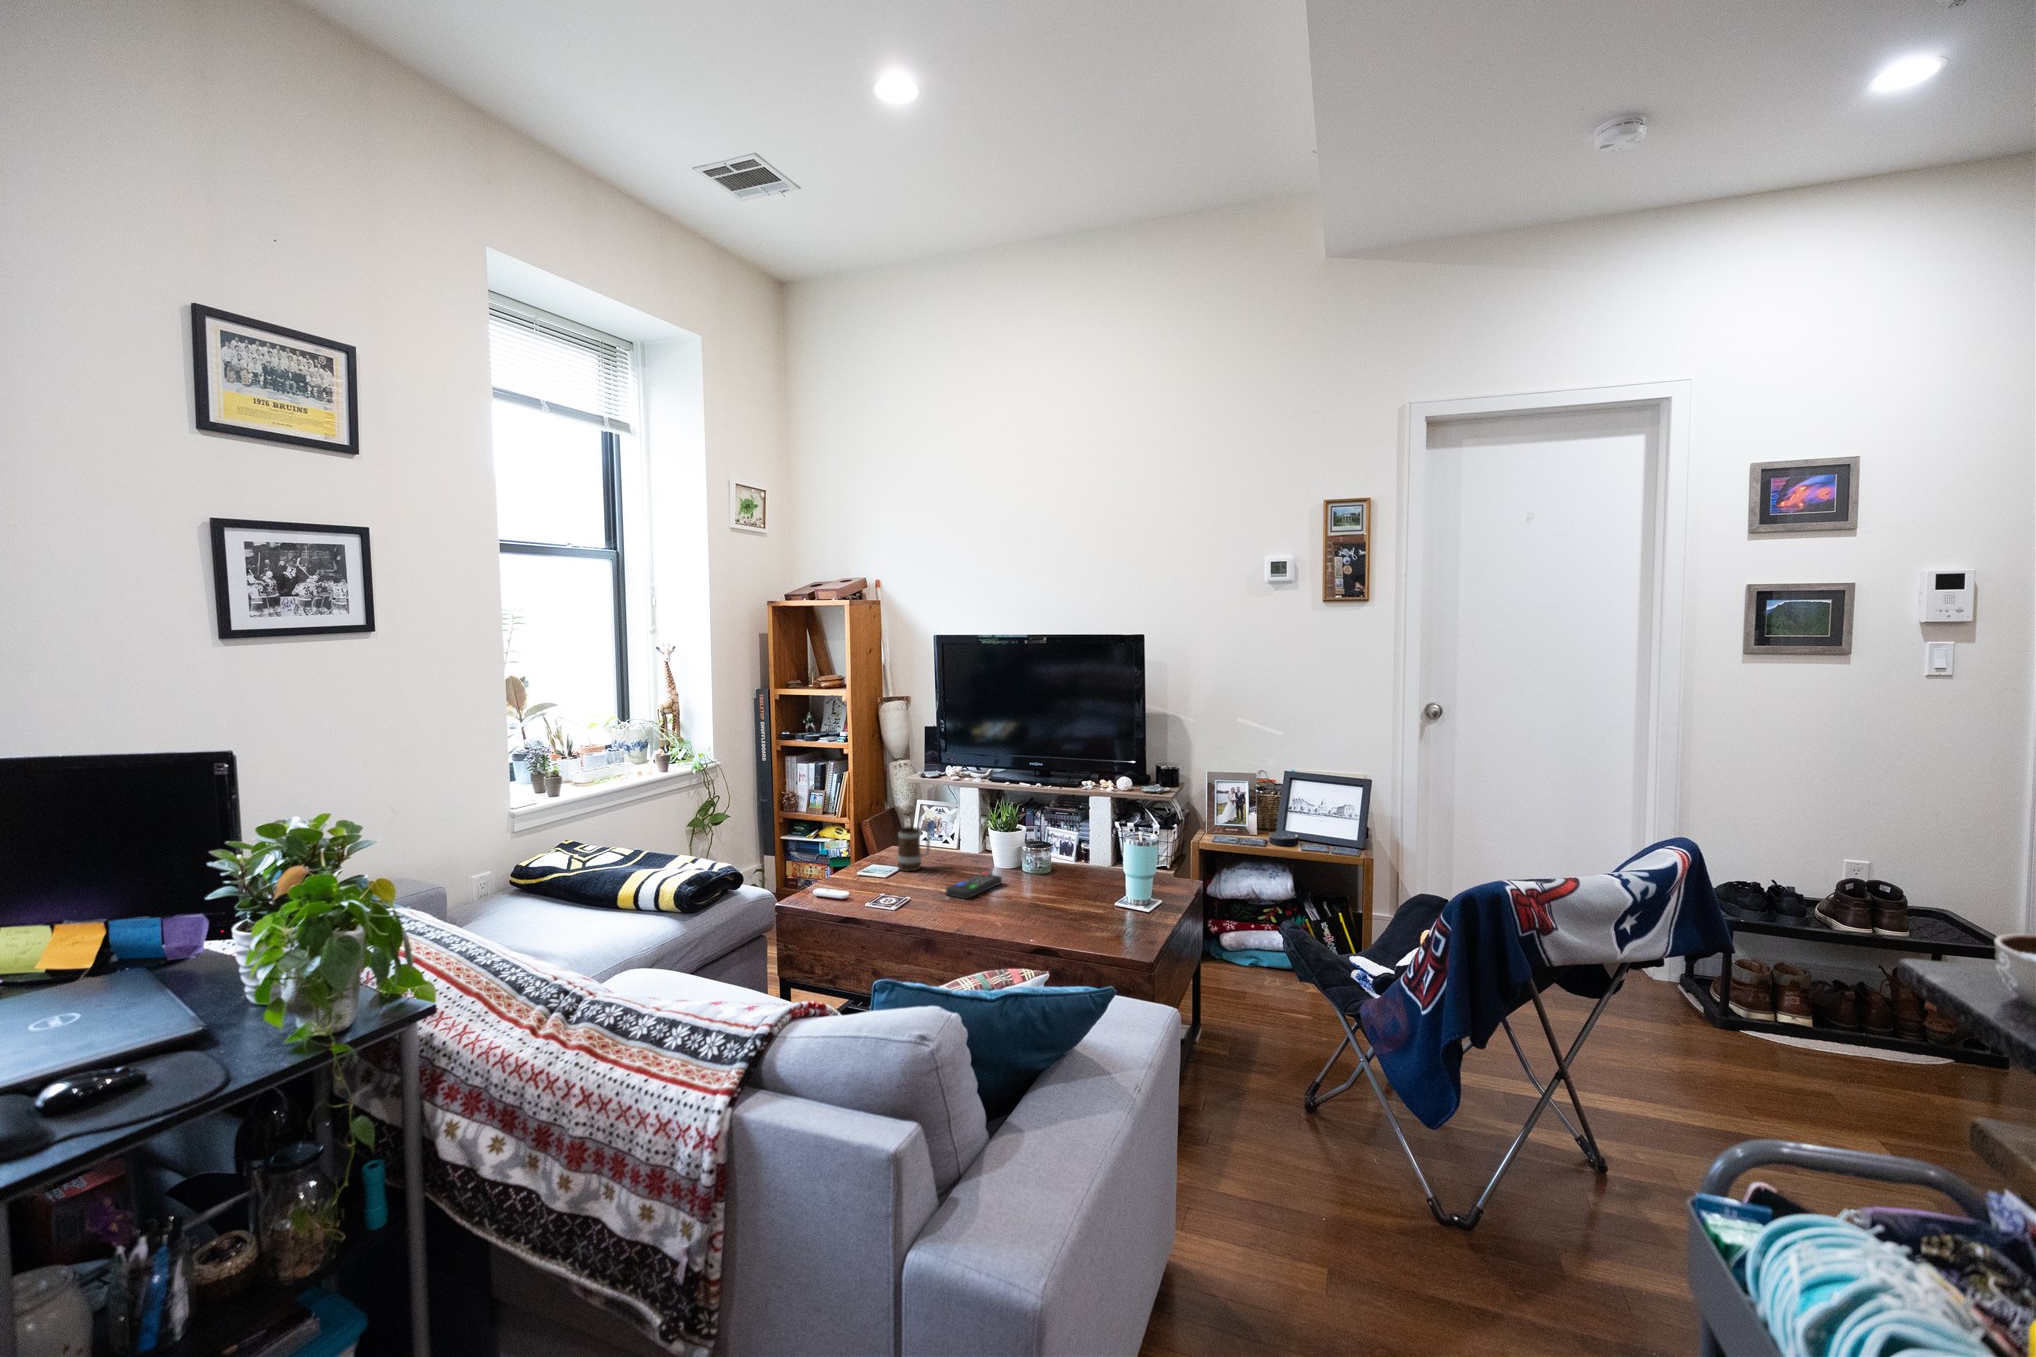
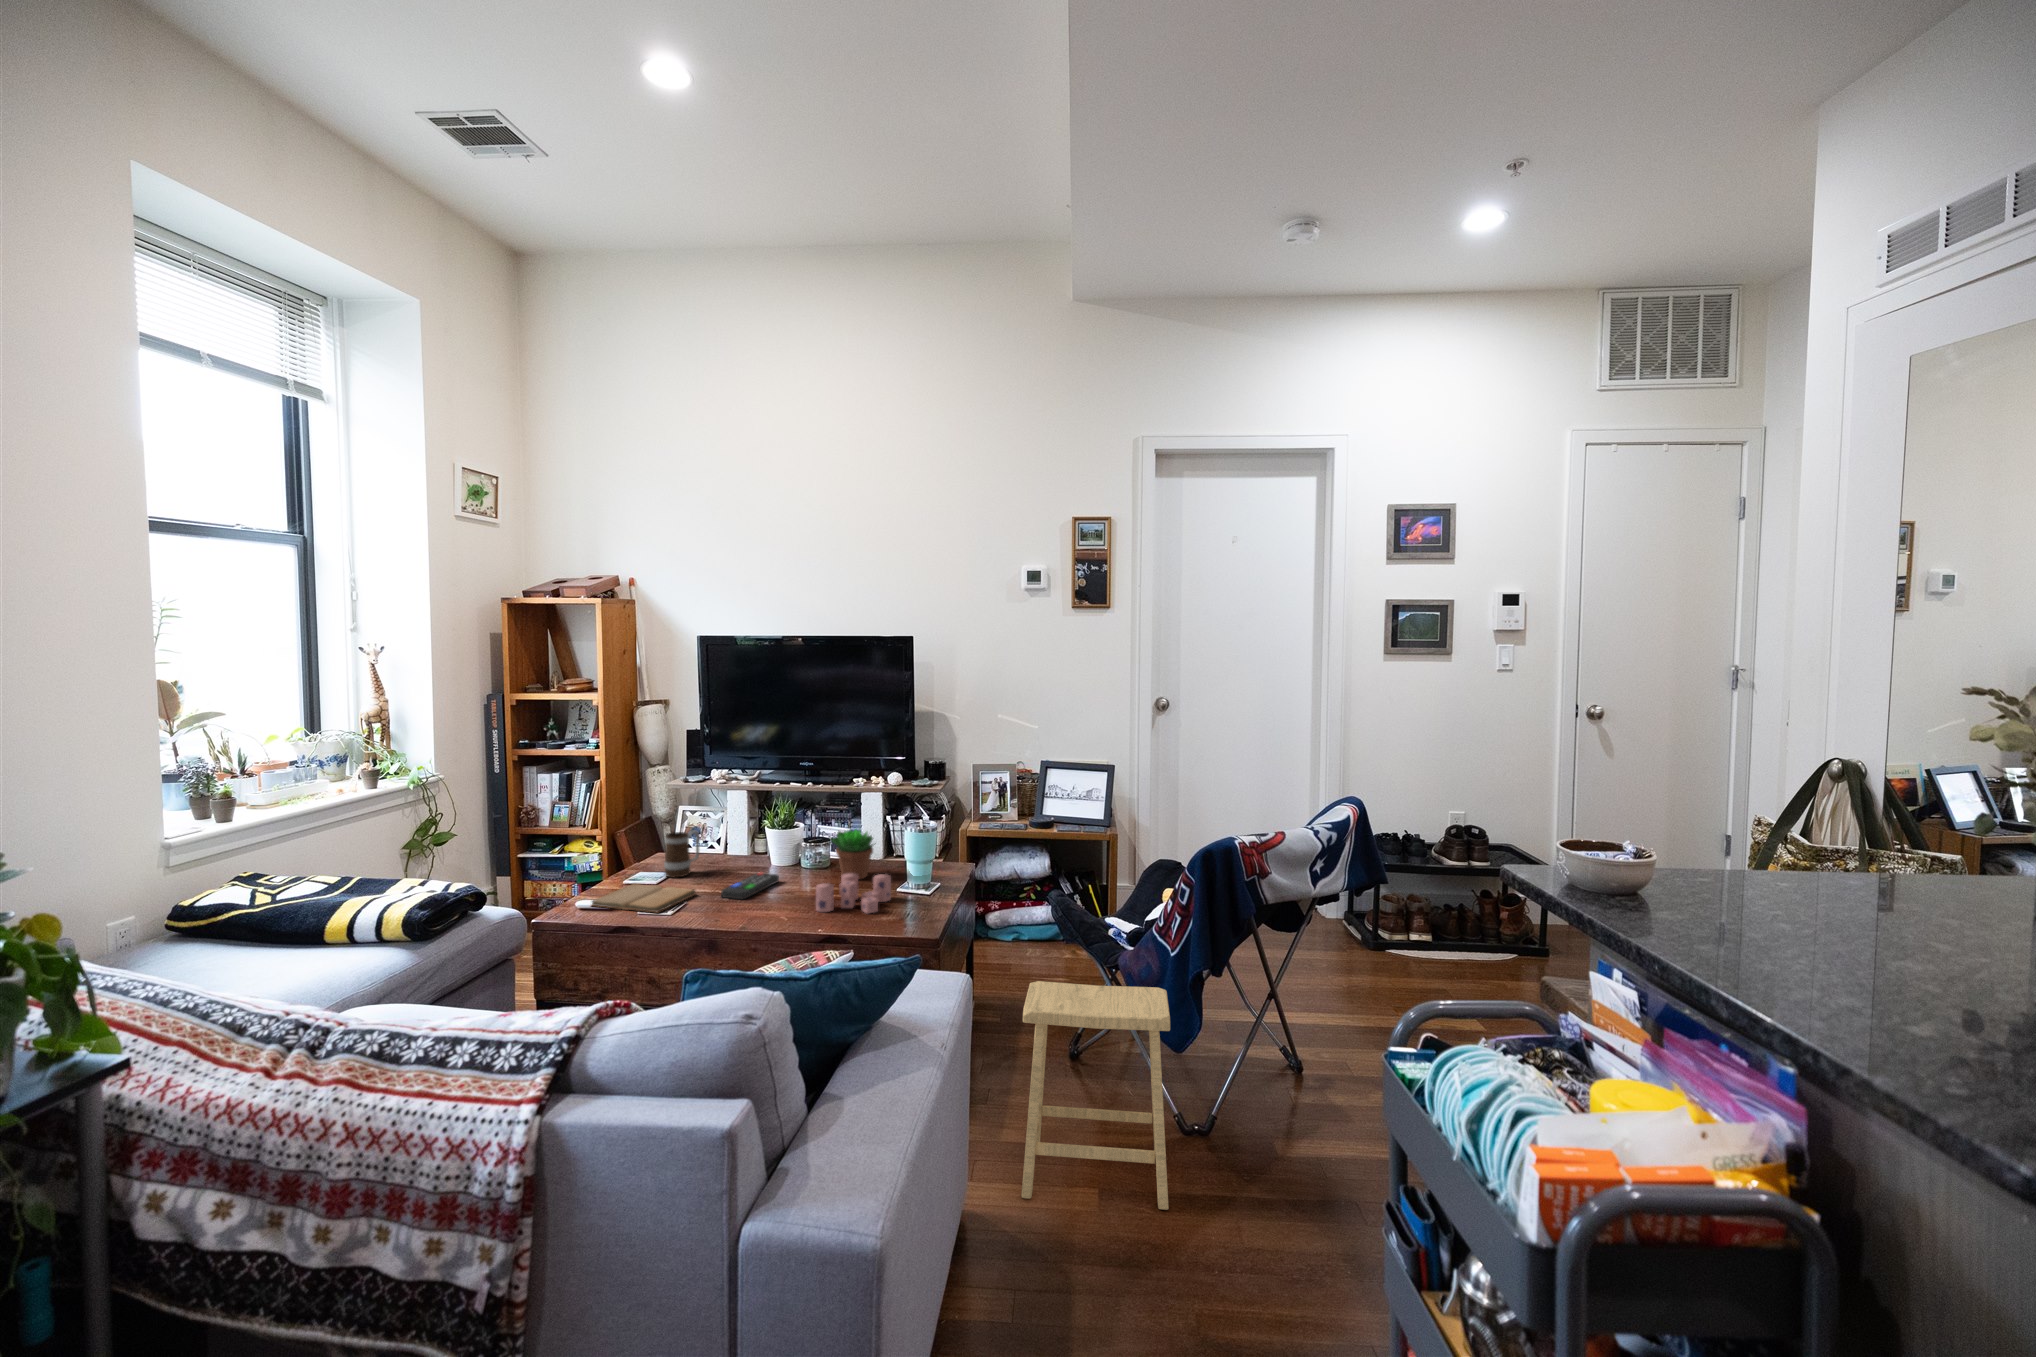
succulent plant: none [1051,834,1100,888] -> present [830,829,876,879]
book: none [828,874,924,905] -> present [592,884,696,912]
candle: none [1034,881,1111,926] -> present [816,873,891,914]
footstool: none [1238,1021,1420,1311] -> present [1021,981,1170,1210]

